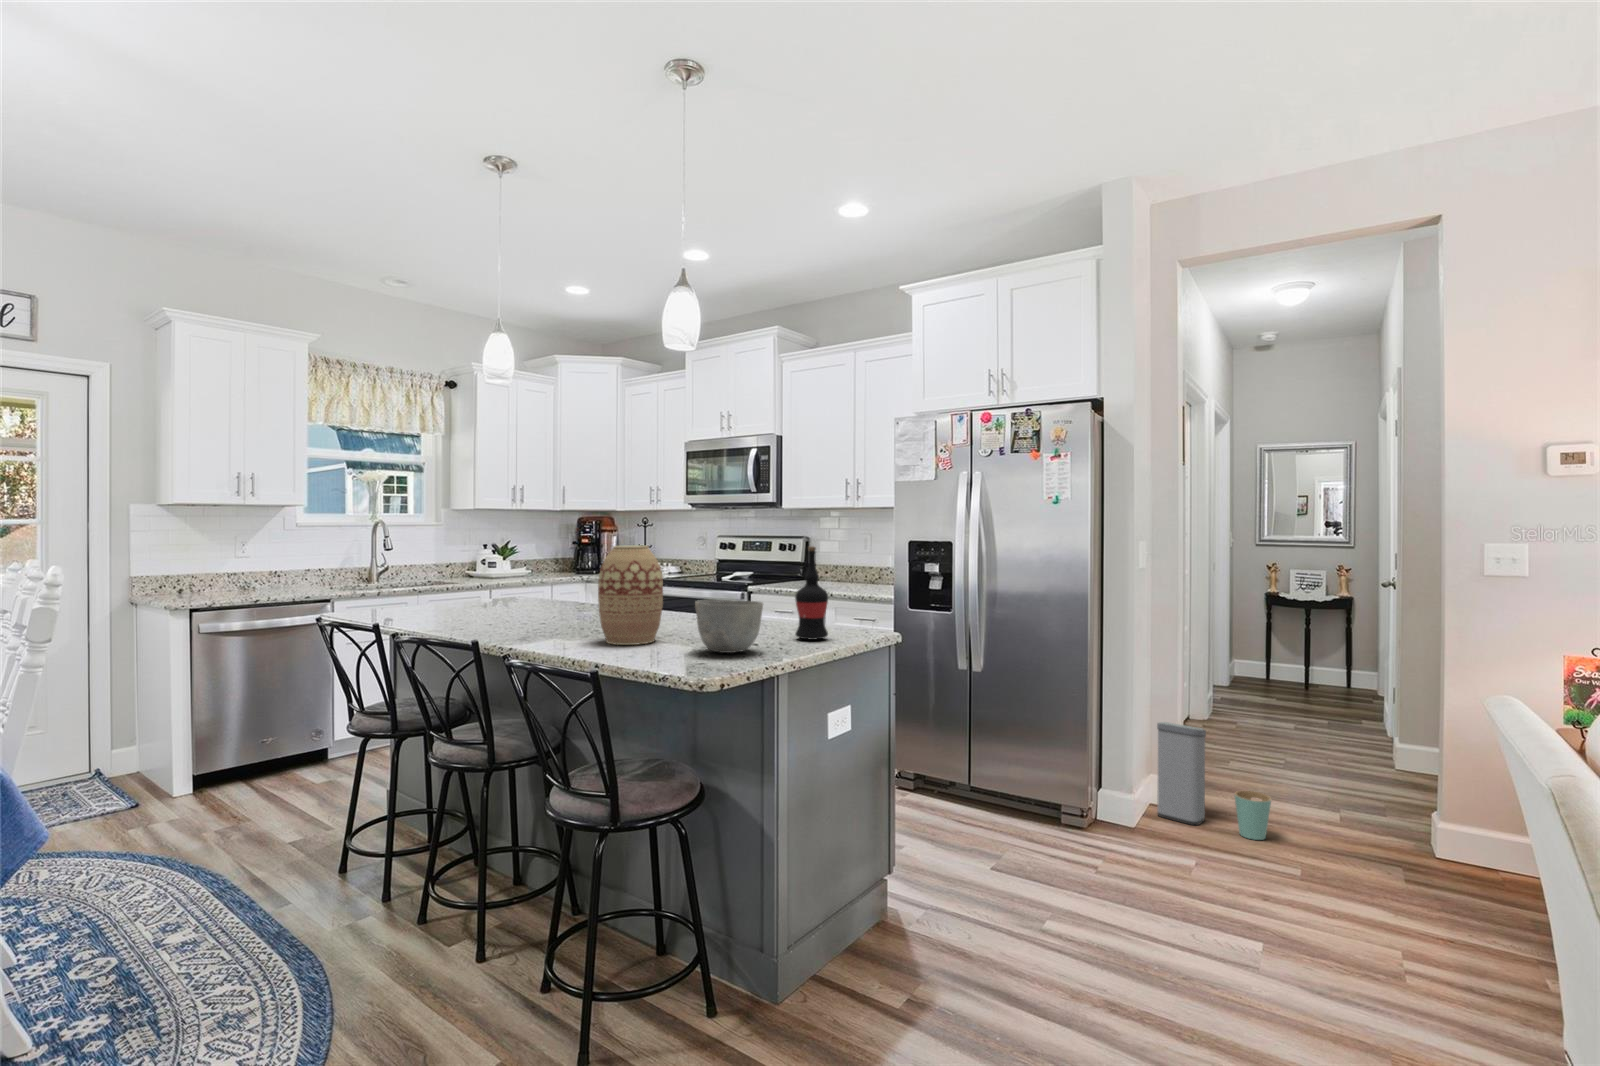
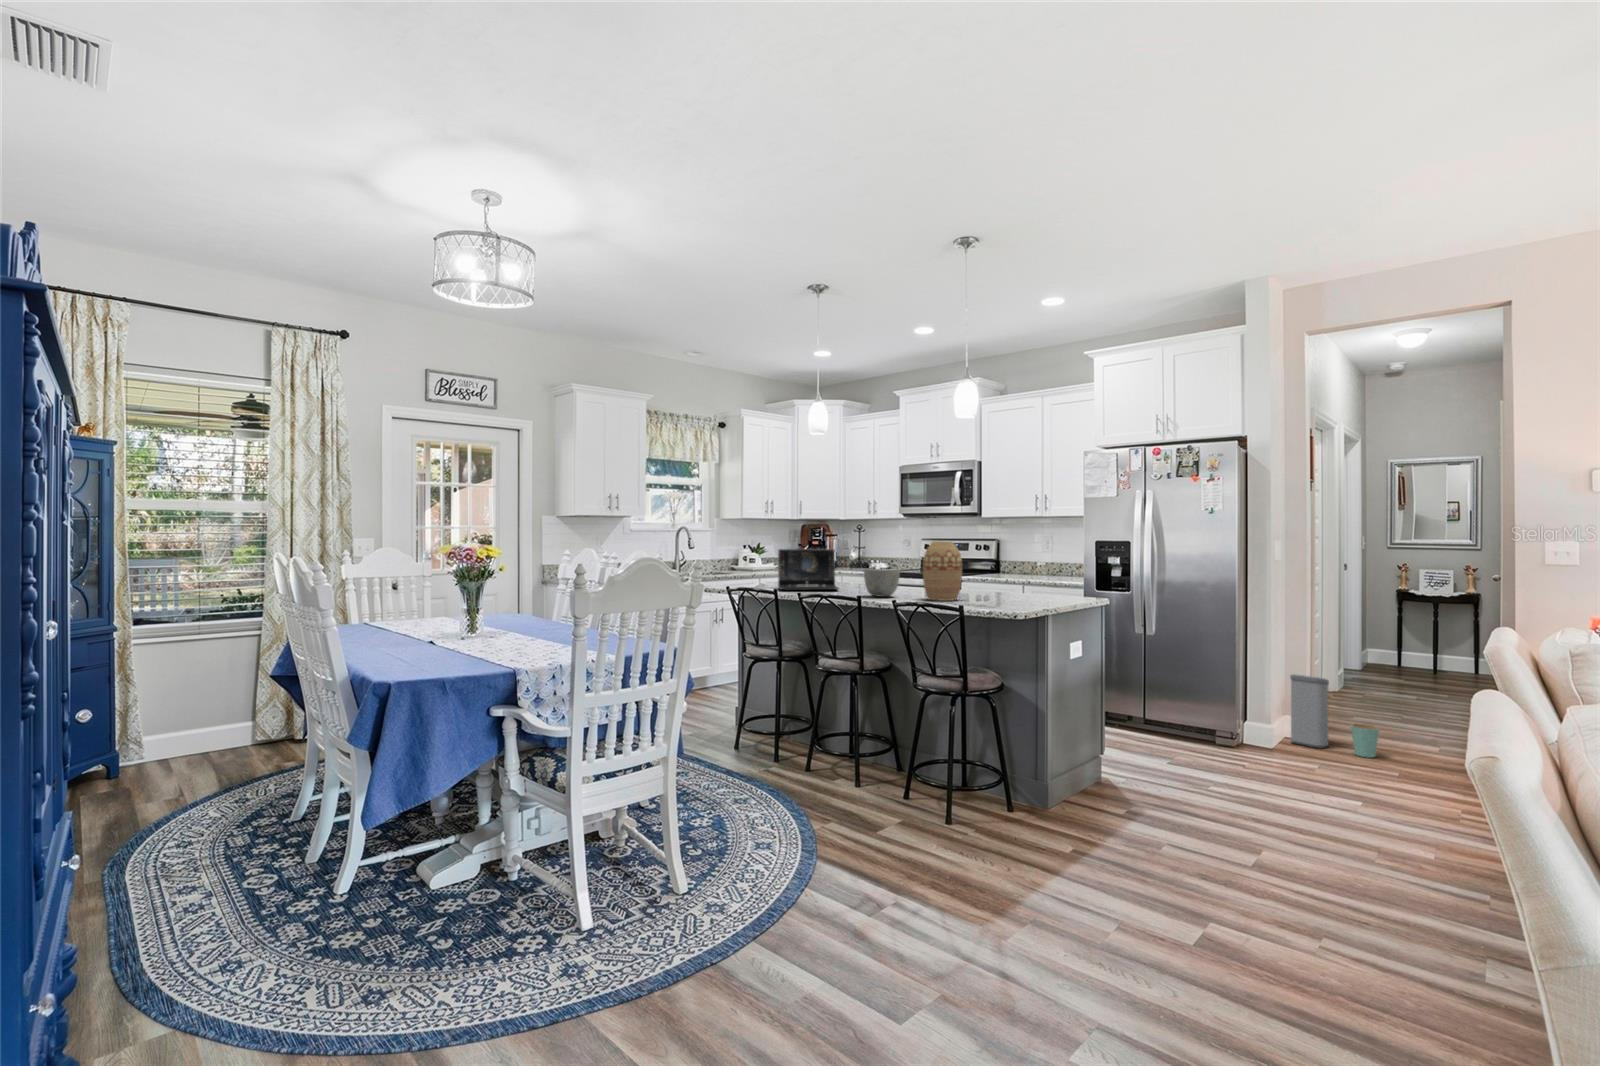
wine bottle: present [795,546,828,640] -> none [1043,542,1065,600]
laptop: none [399,555,512,623] -> present [778,549,839,591]
bowl: present [695,599,763,653] -> present [864,569,900,597]

